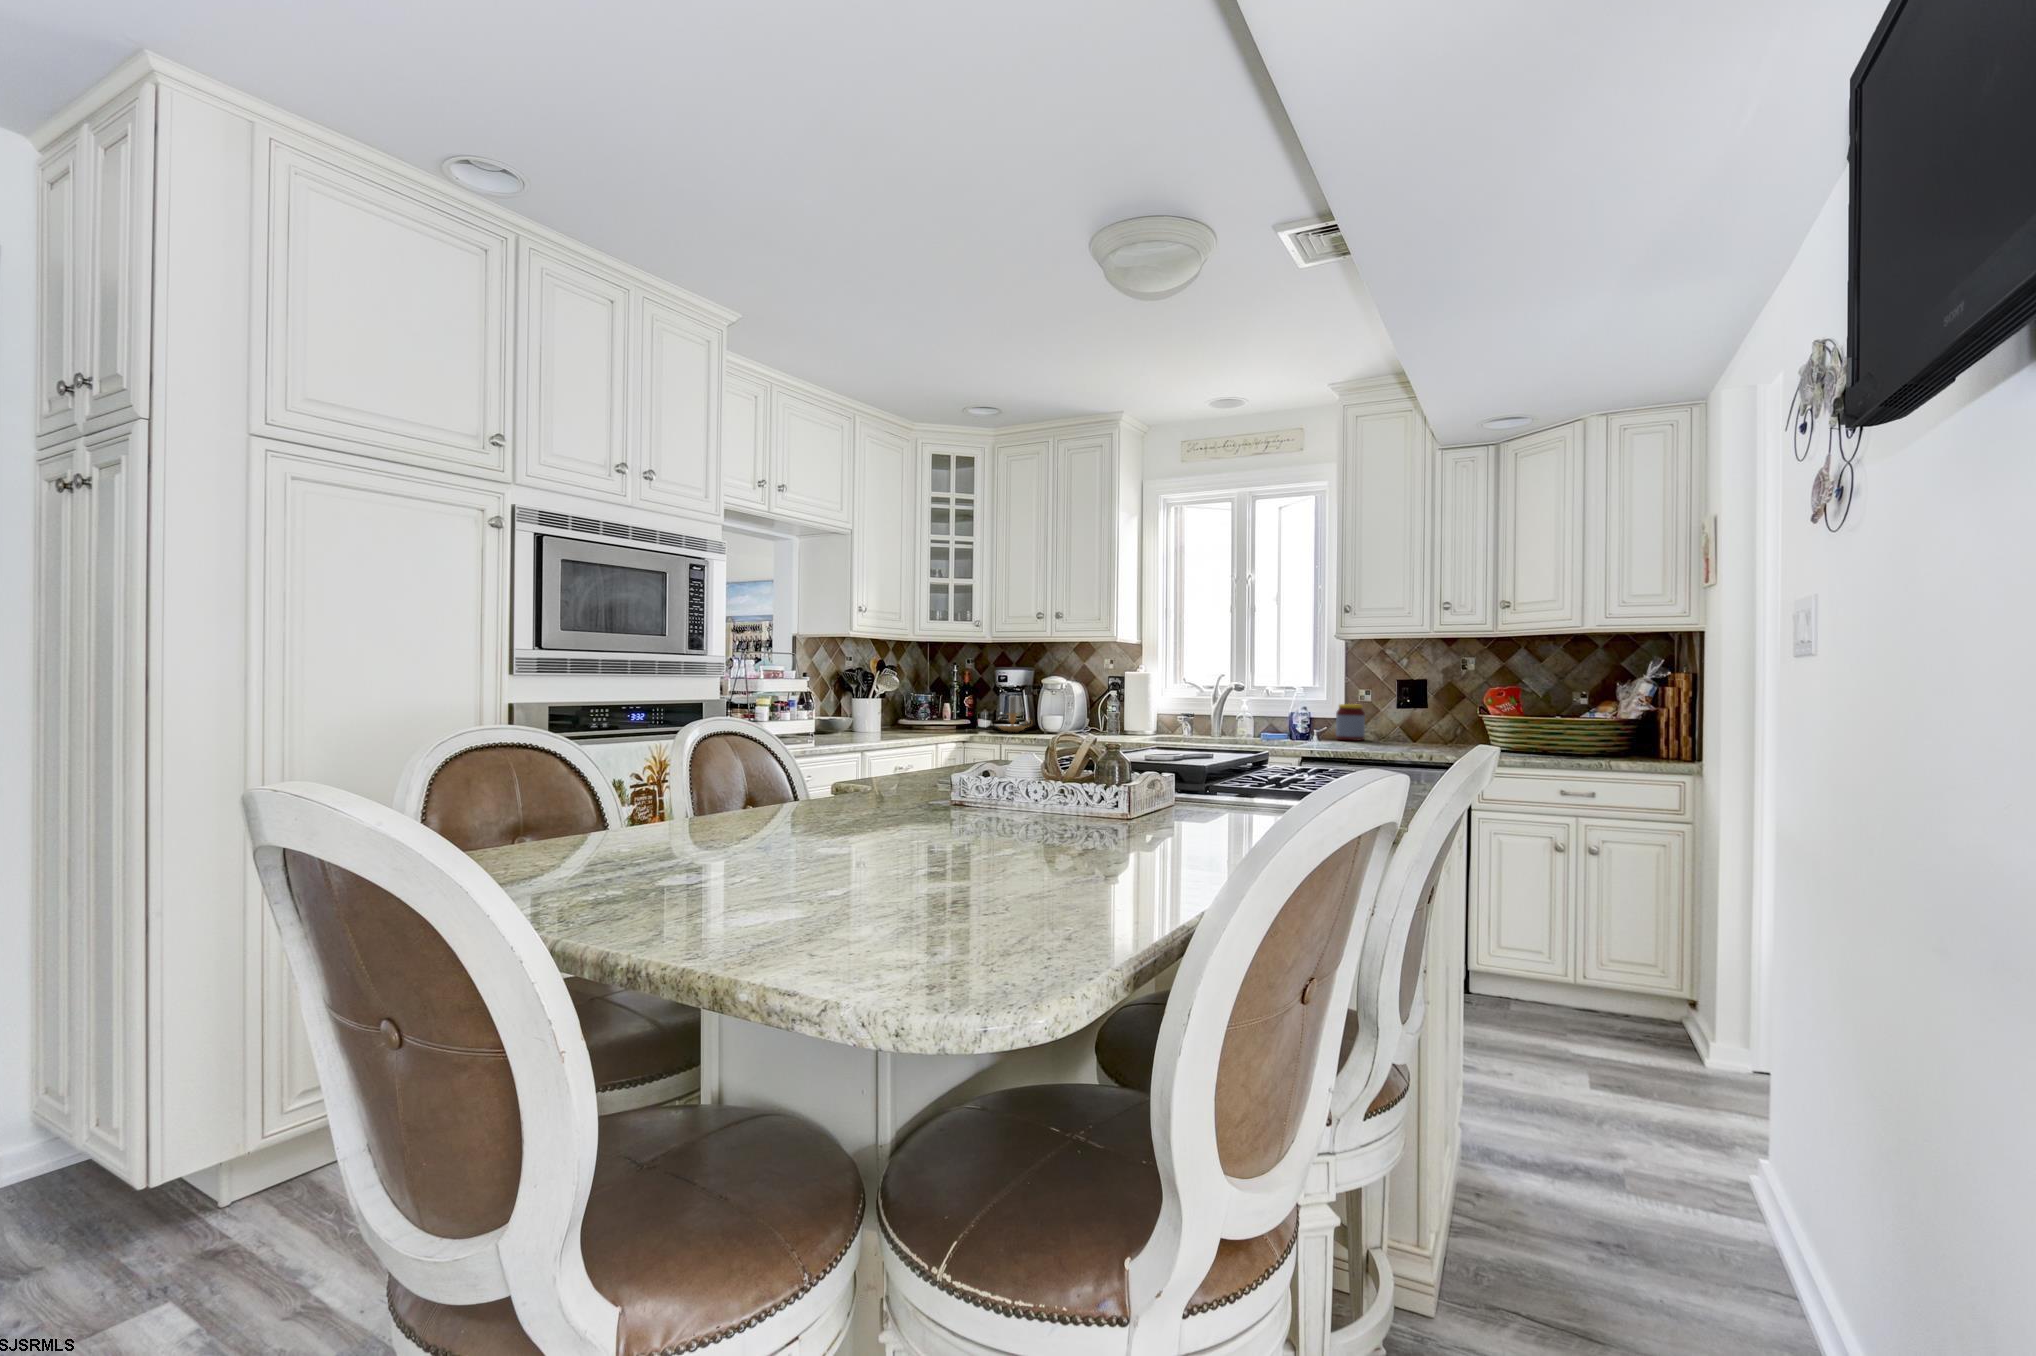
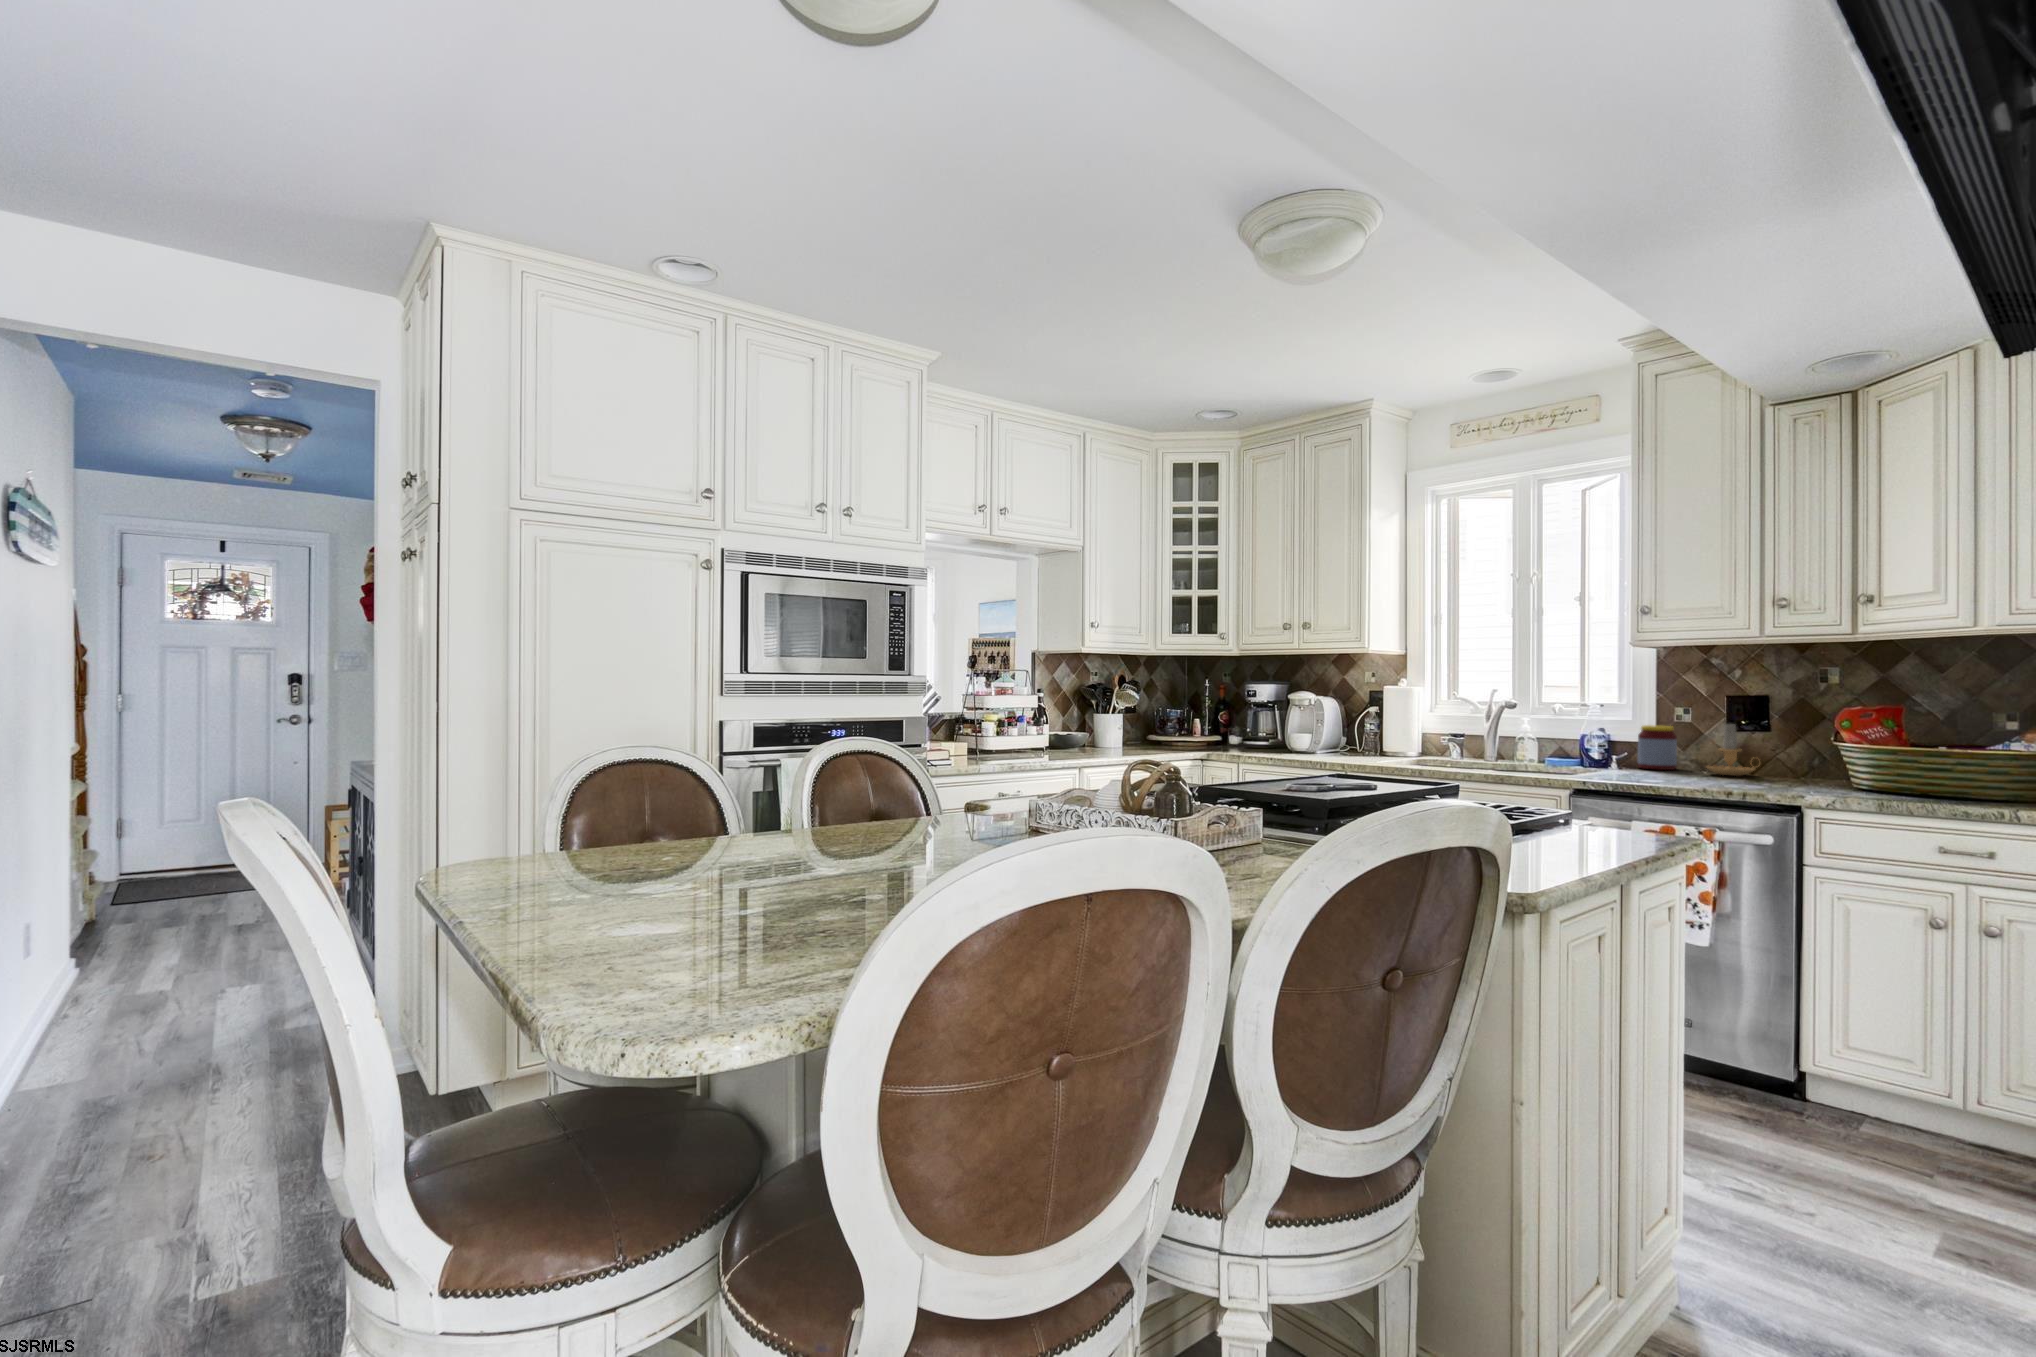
candle: present [999,696,1029,732] -> present [1707,724,1755,776]

